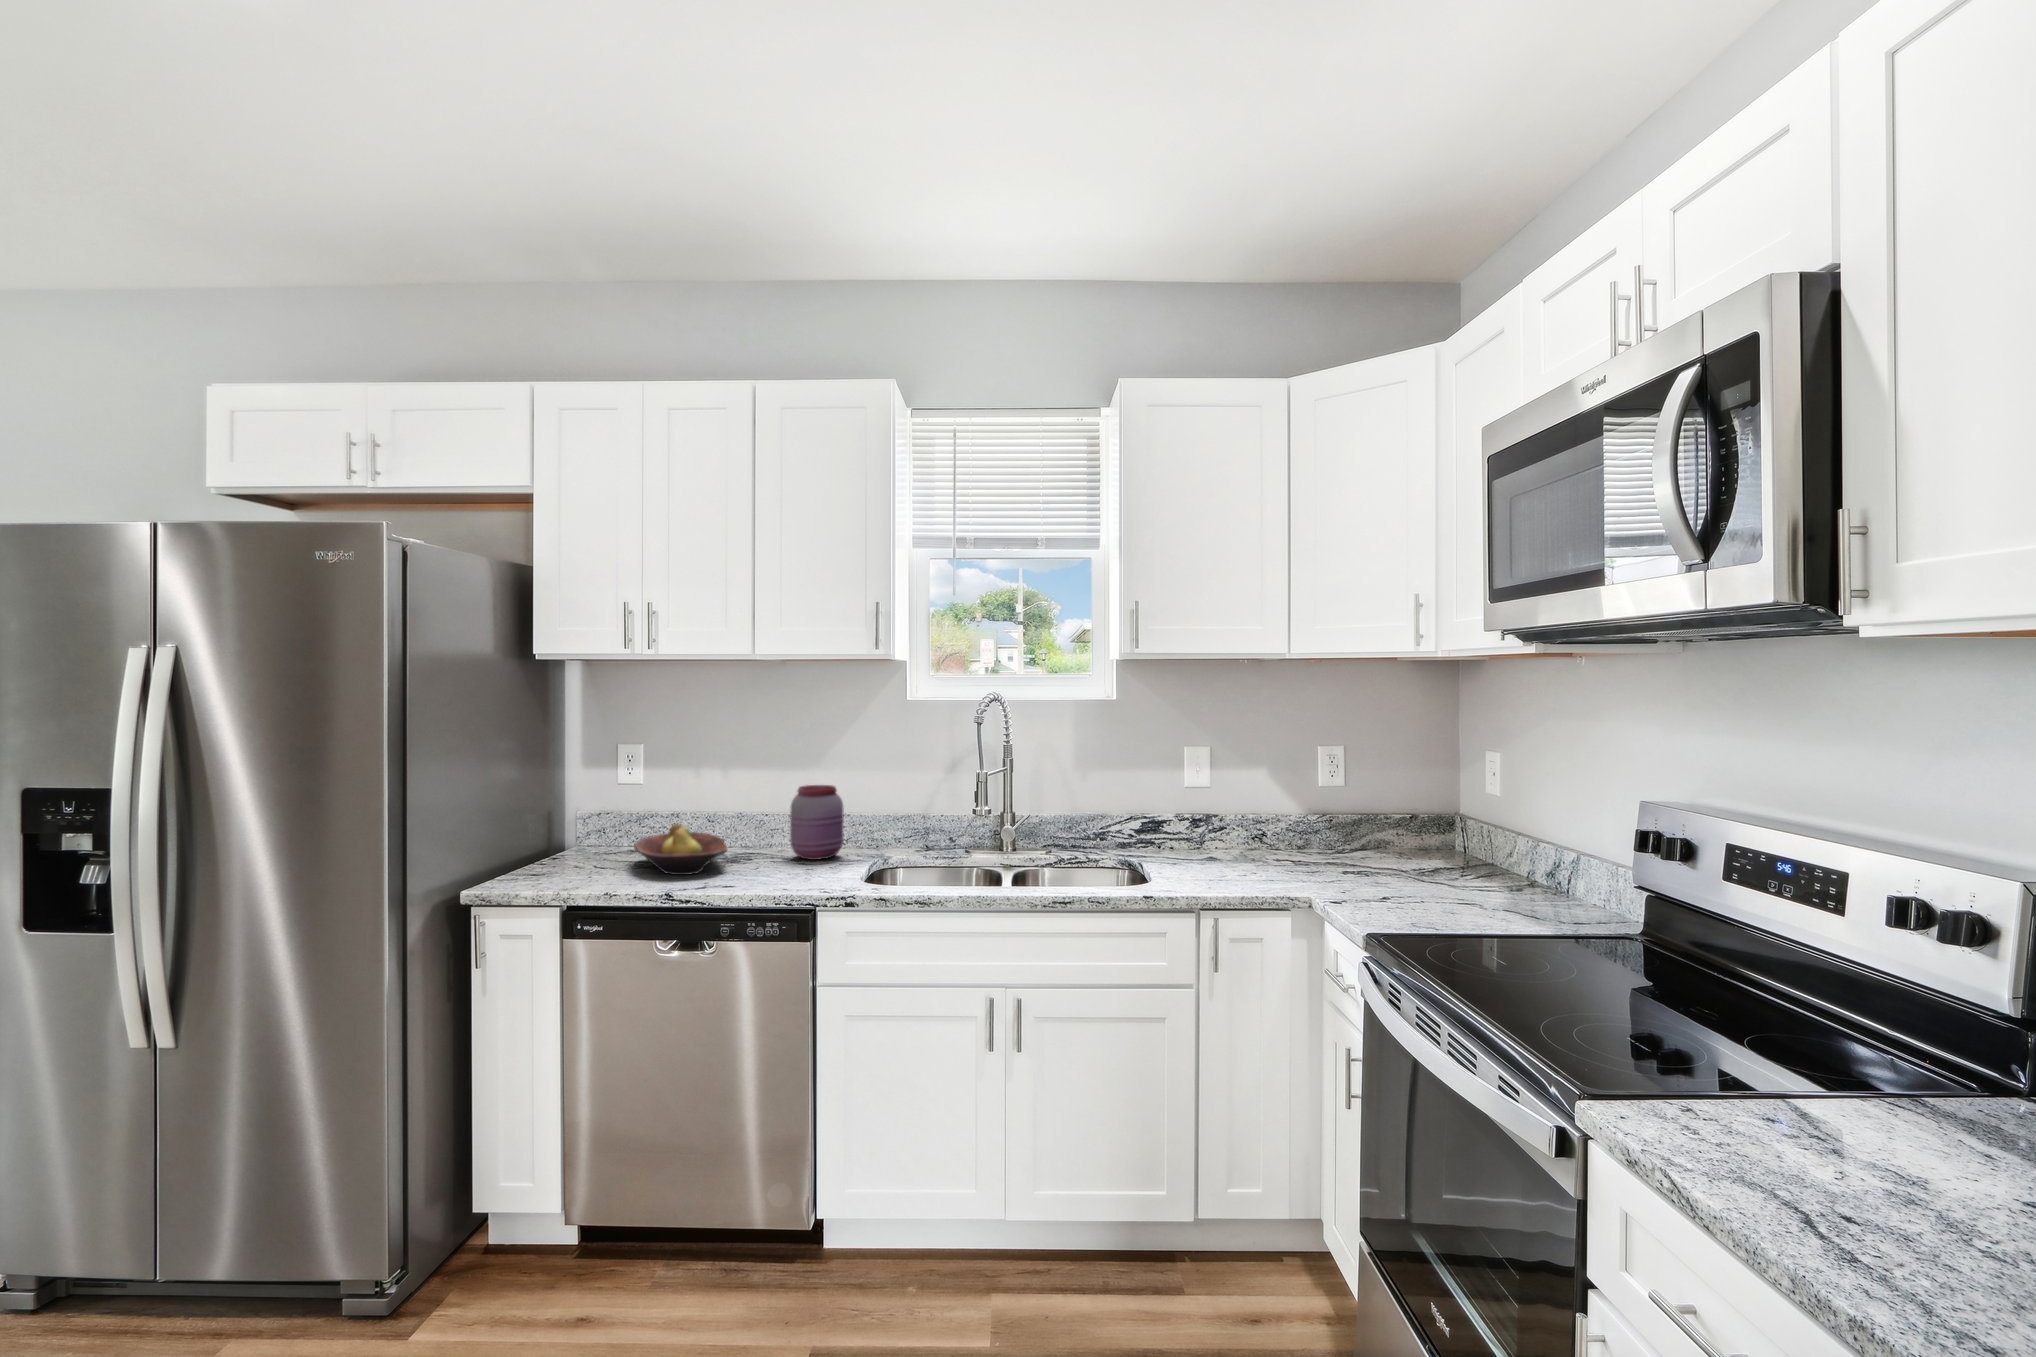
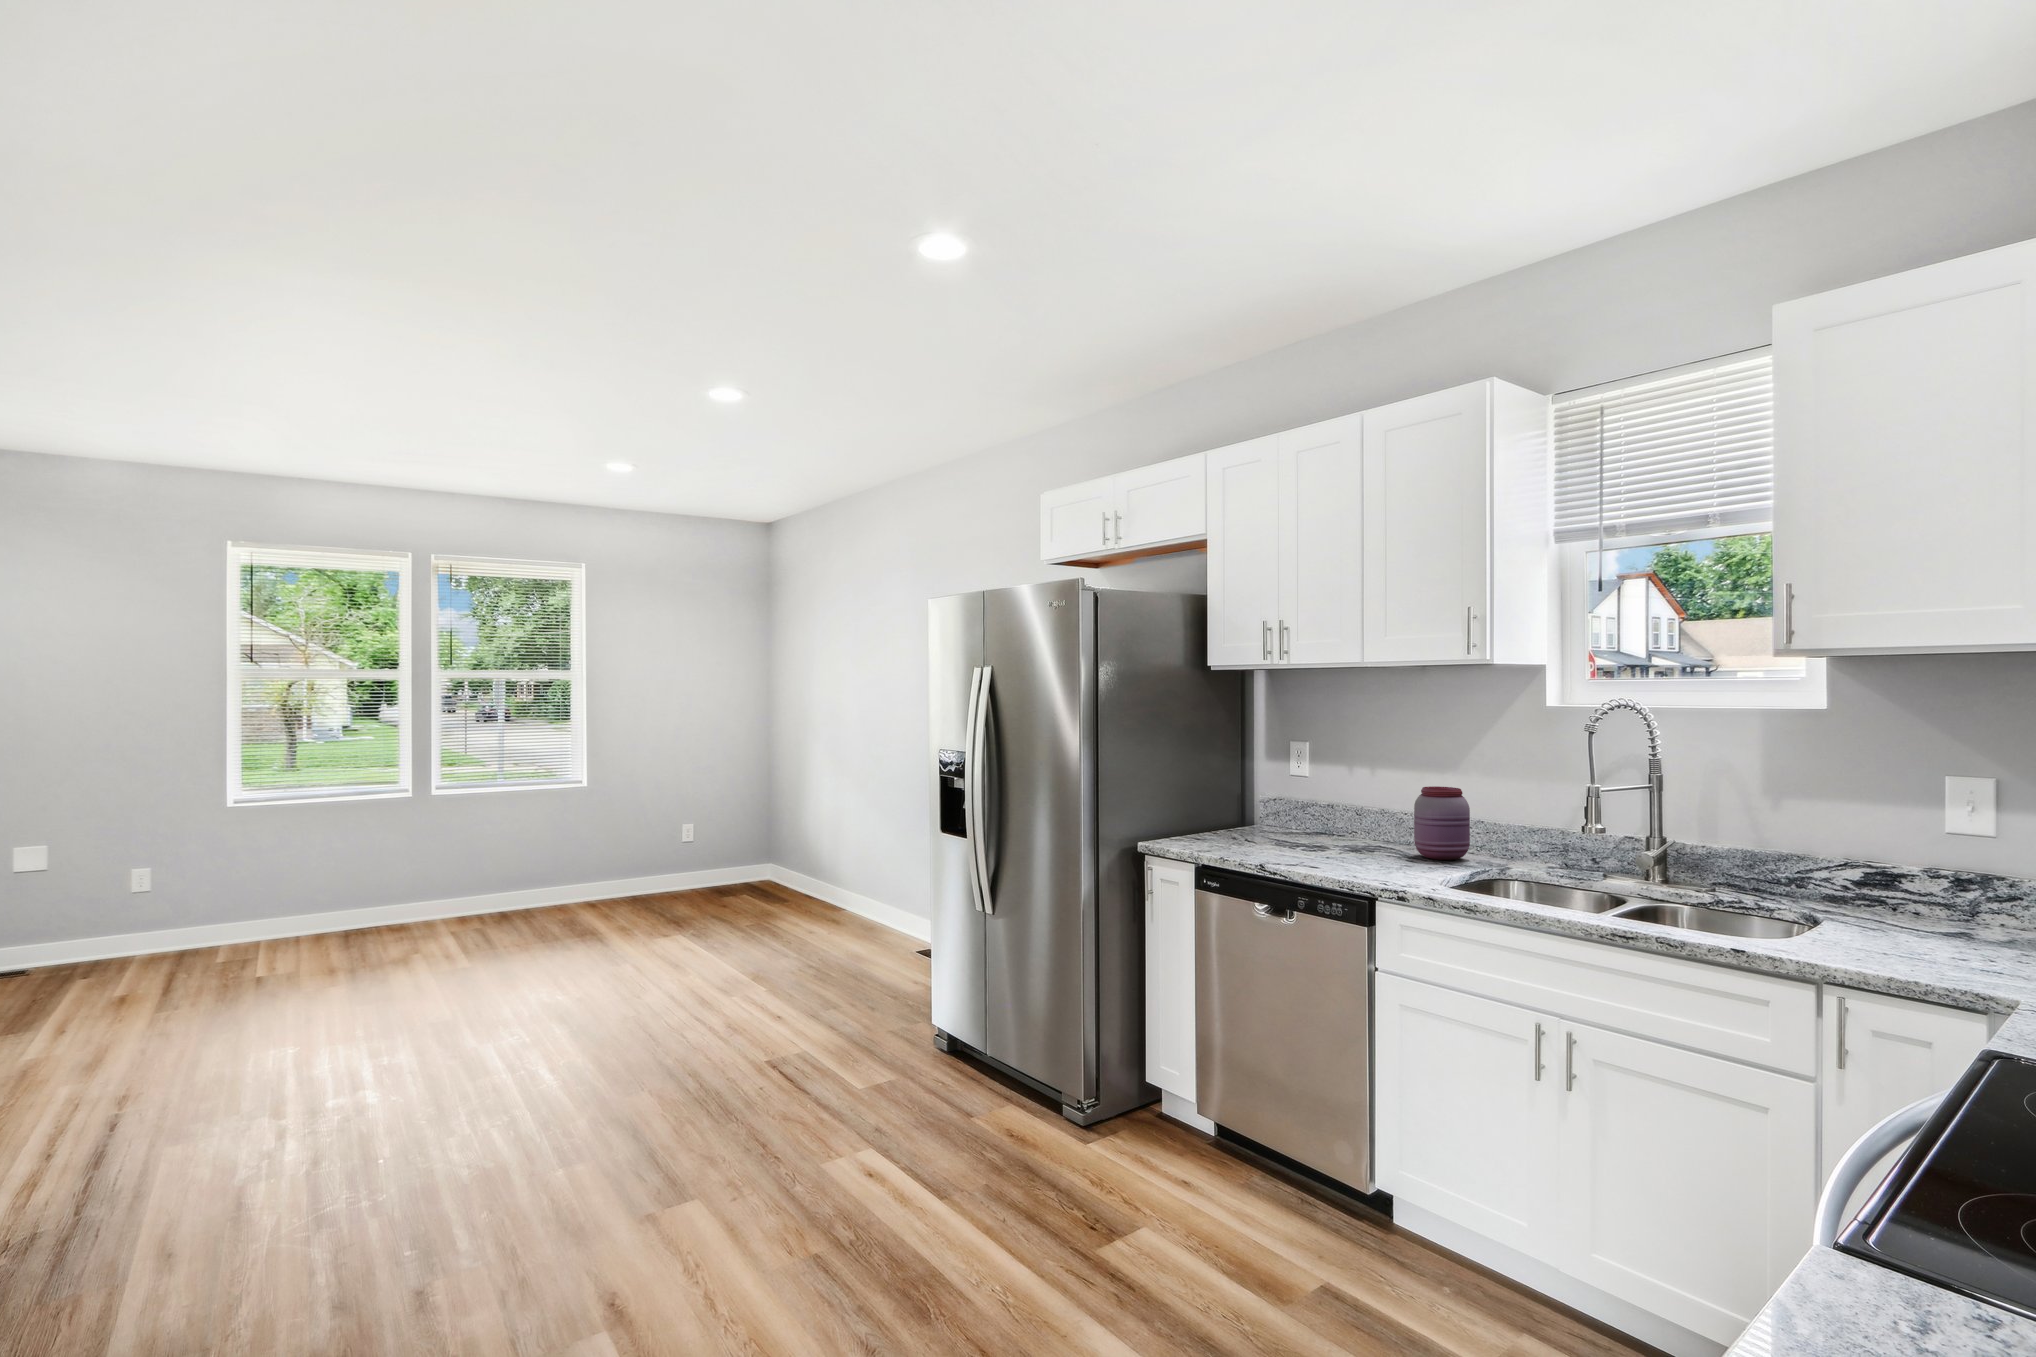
fruit bowl: present [634,823,727,875] -> none [1267,809,1352,853]

